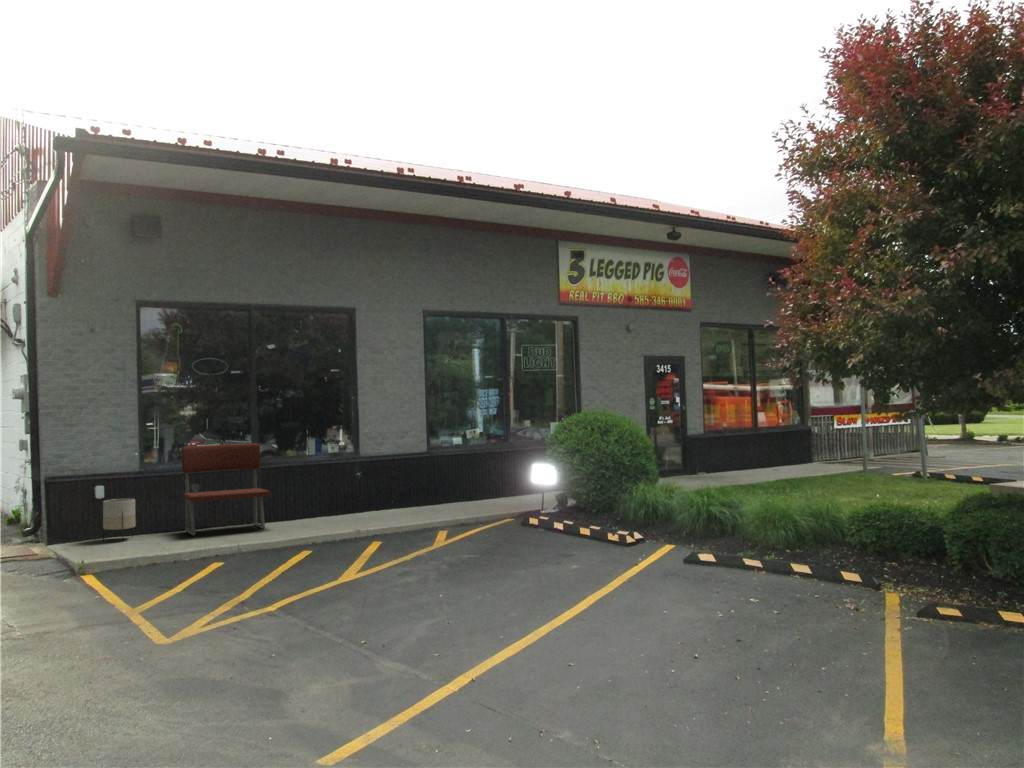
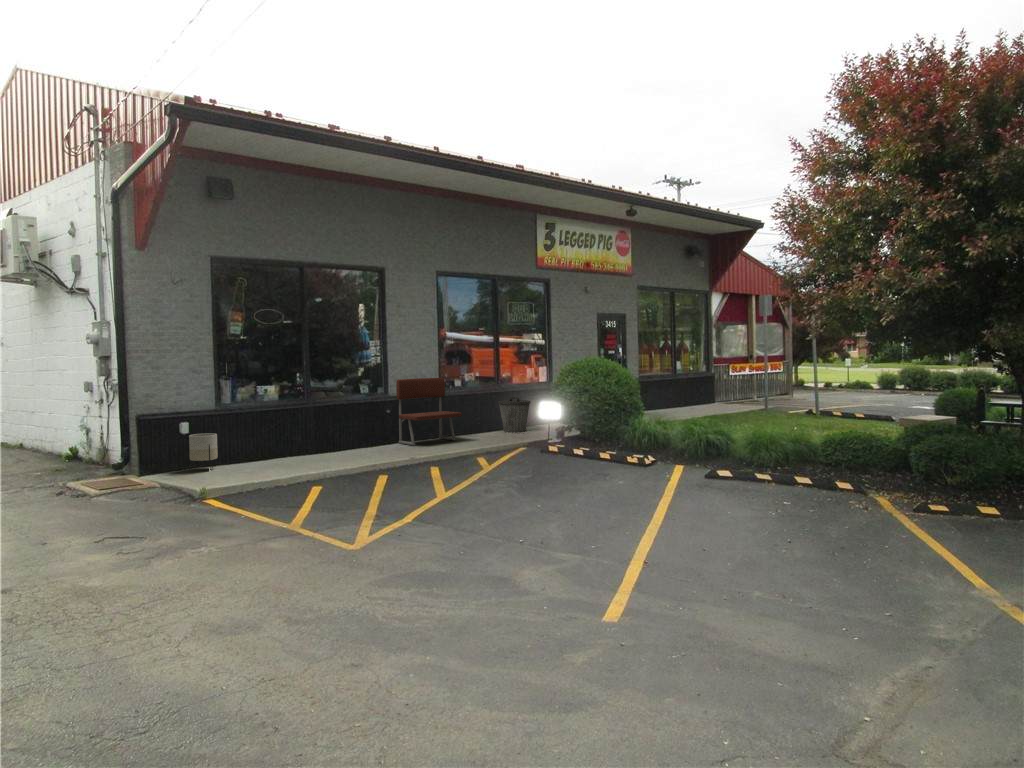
bench: present [182,443,270,535] -> present [396,378,462,446]
trash can: none [503,458,541,500] -> present [498,397,530,432]

